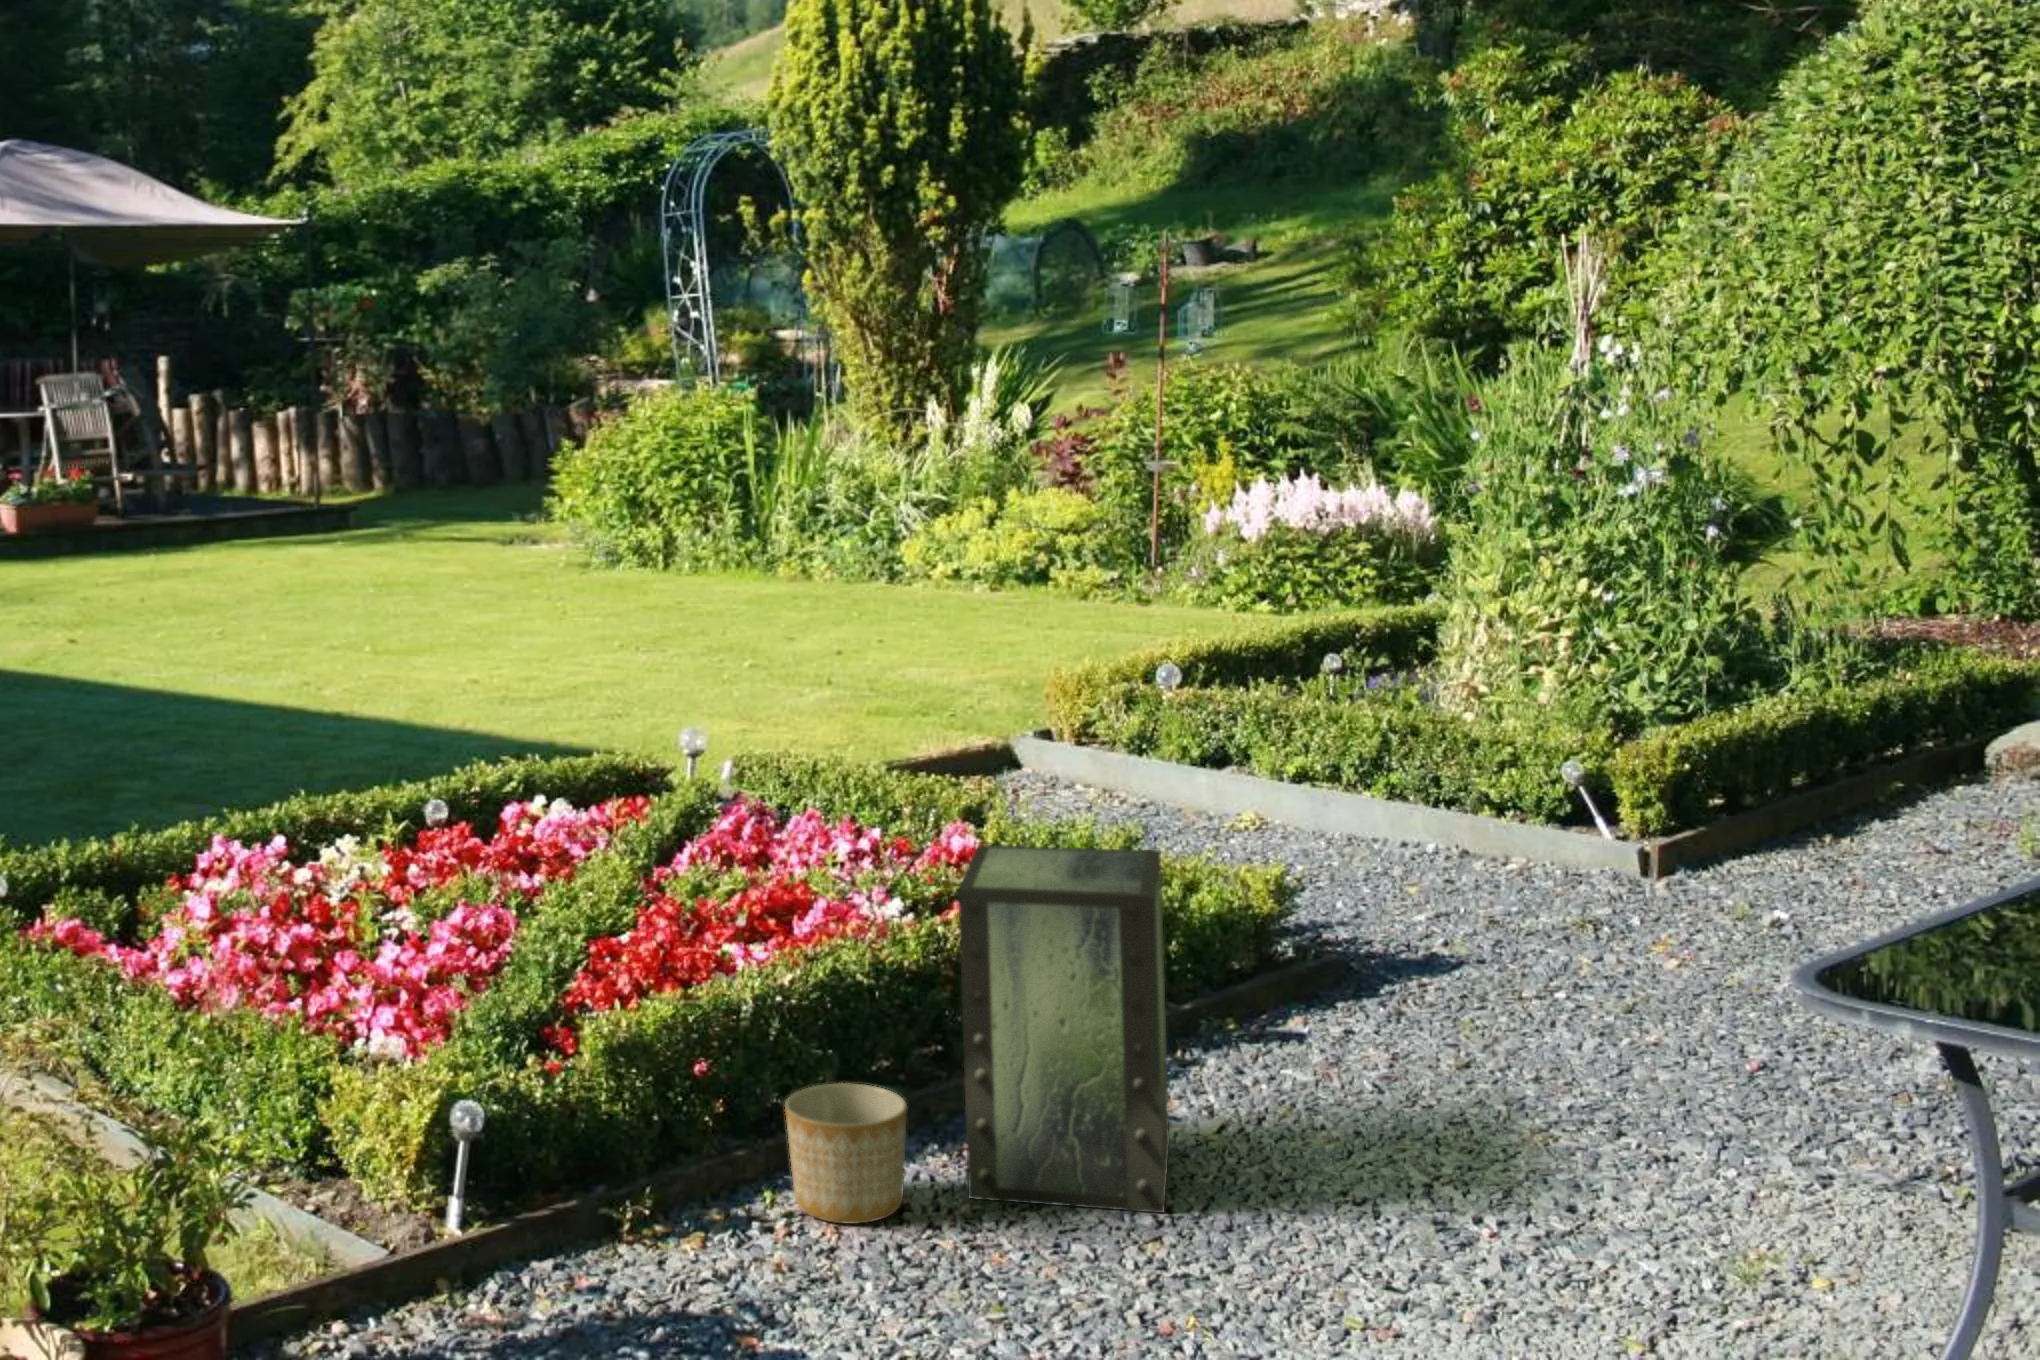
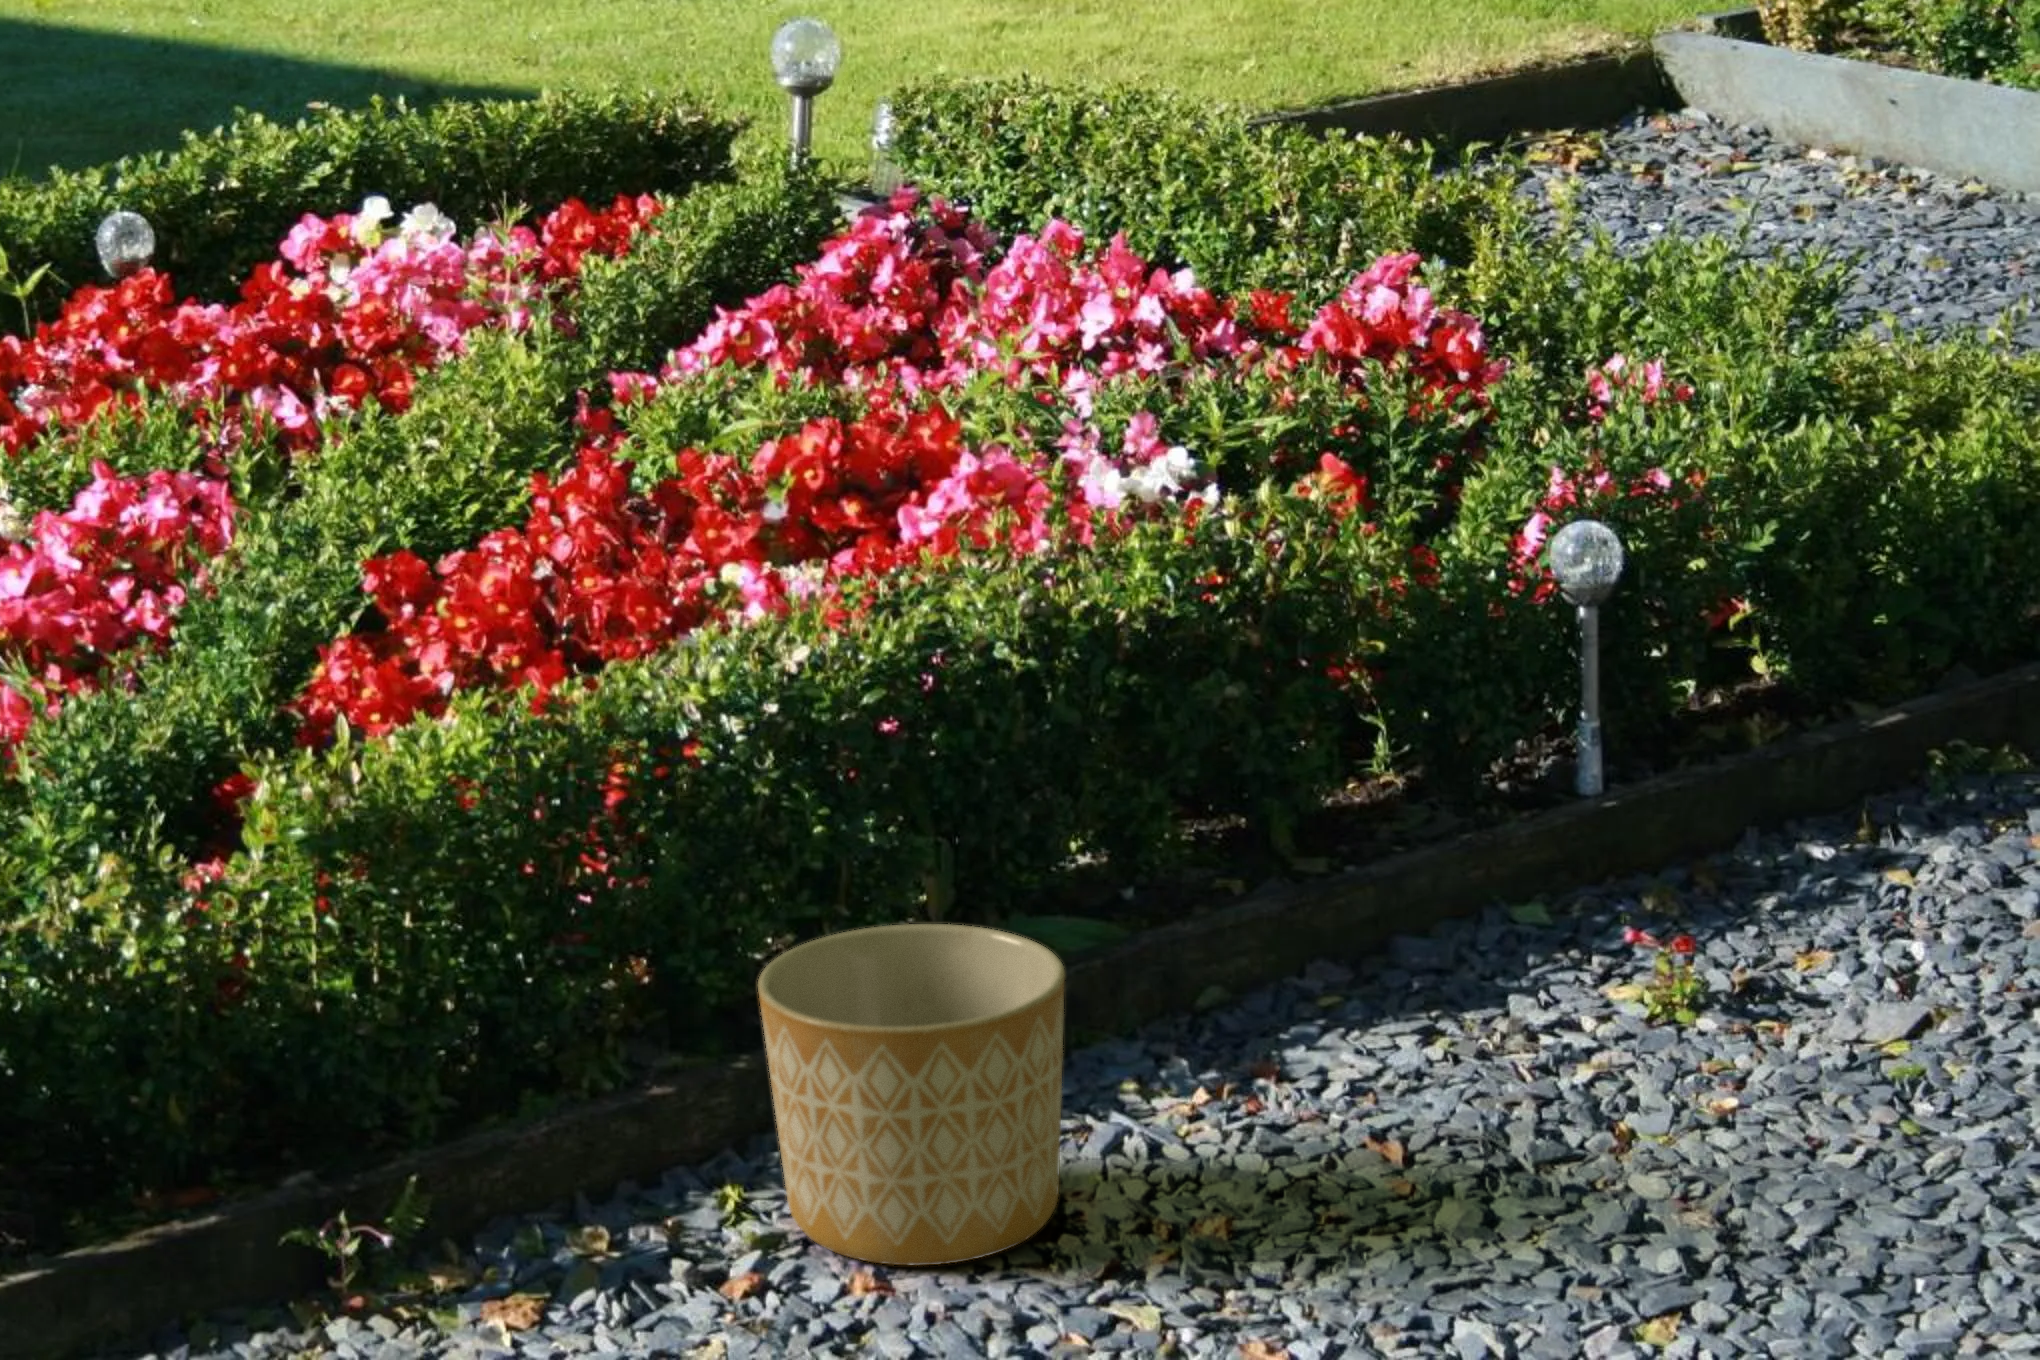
storage box: present [958,845,1170,1213] -> none [1197,335,1773,1241]

